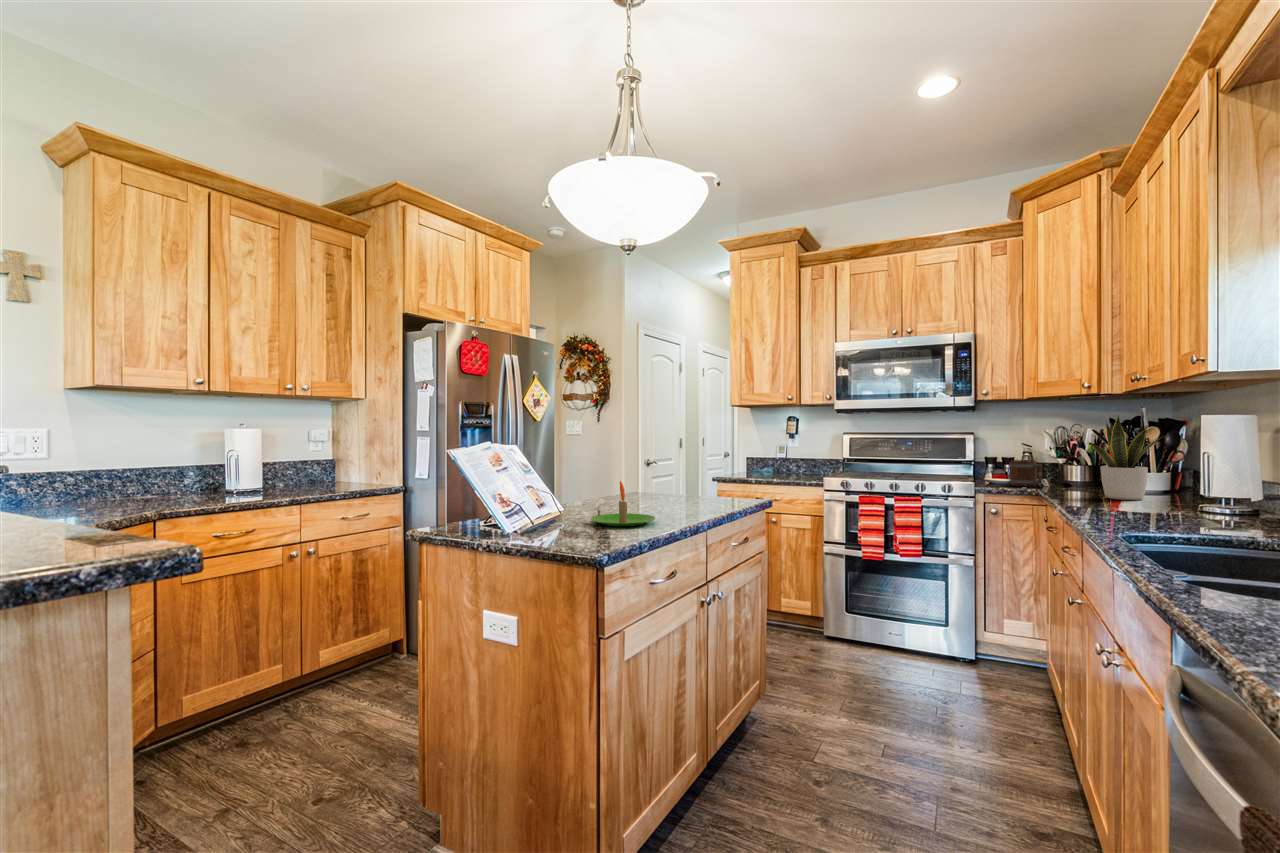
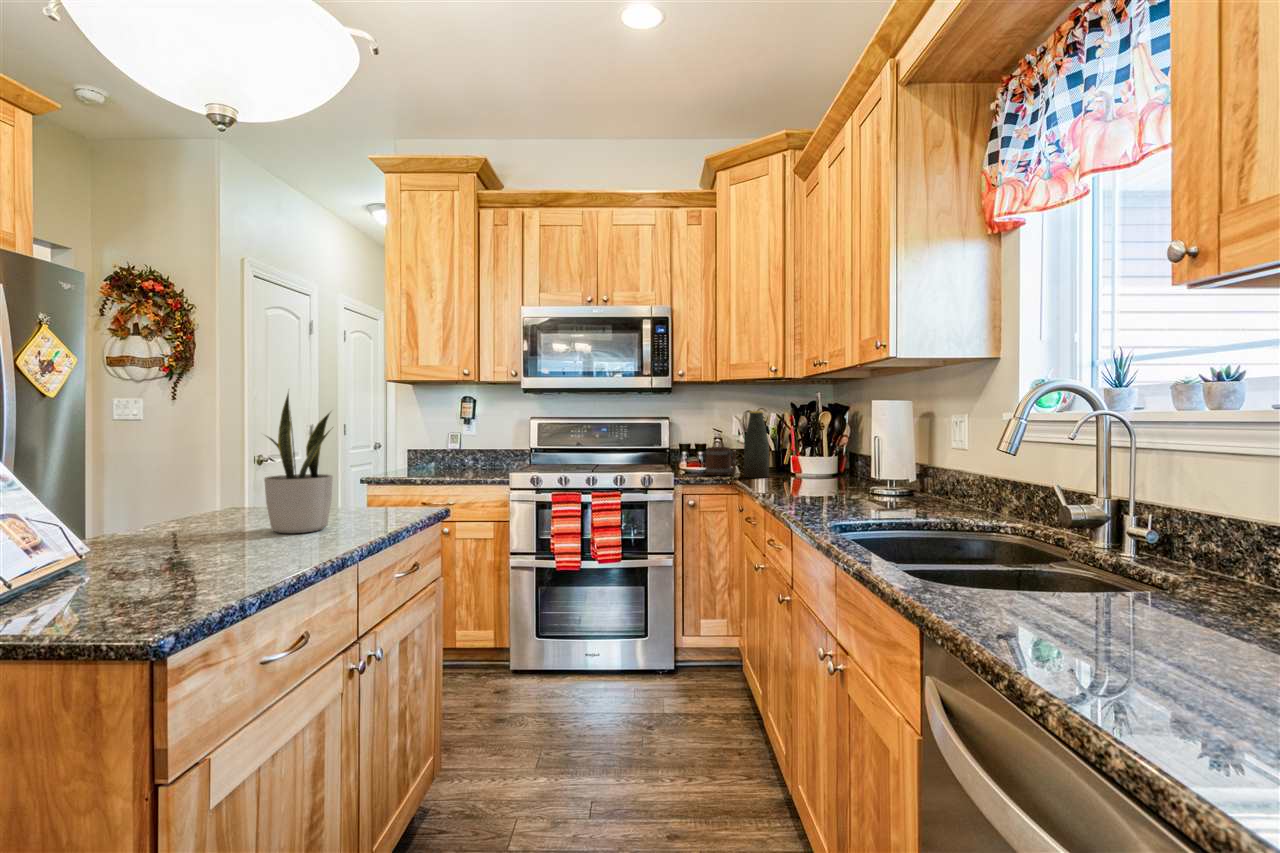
potted plant: present [1088,415,1160,500] -> present [264,394,333,533]
bottle: none [1050,427,1079,490] -> present [744,411,769,478]
candle: present [591,481,655,526] -> none [148,498,271,574]

